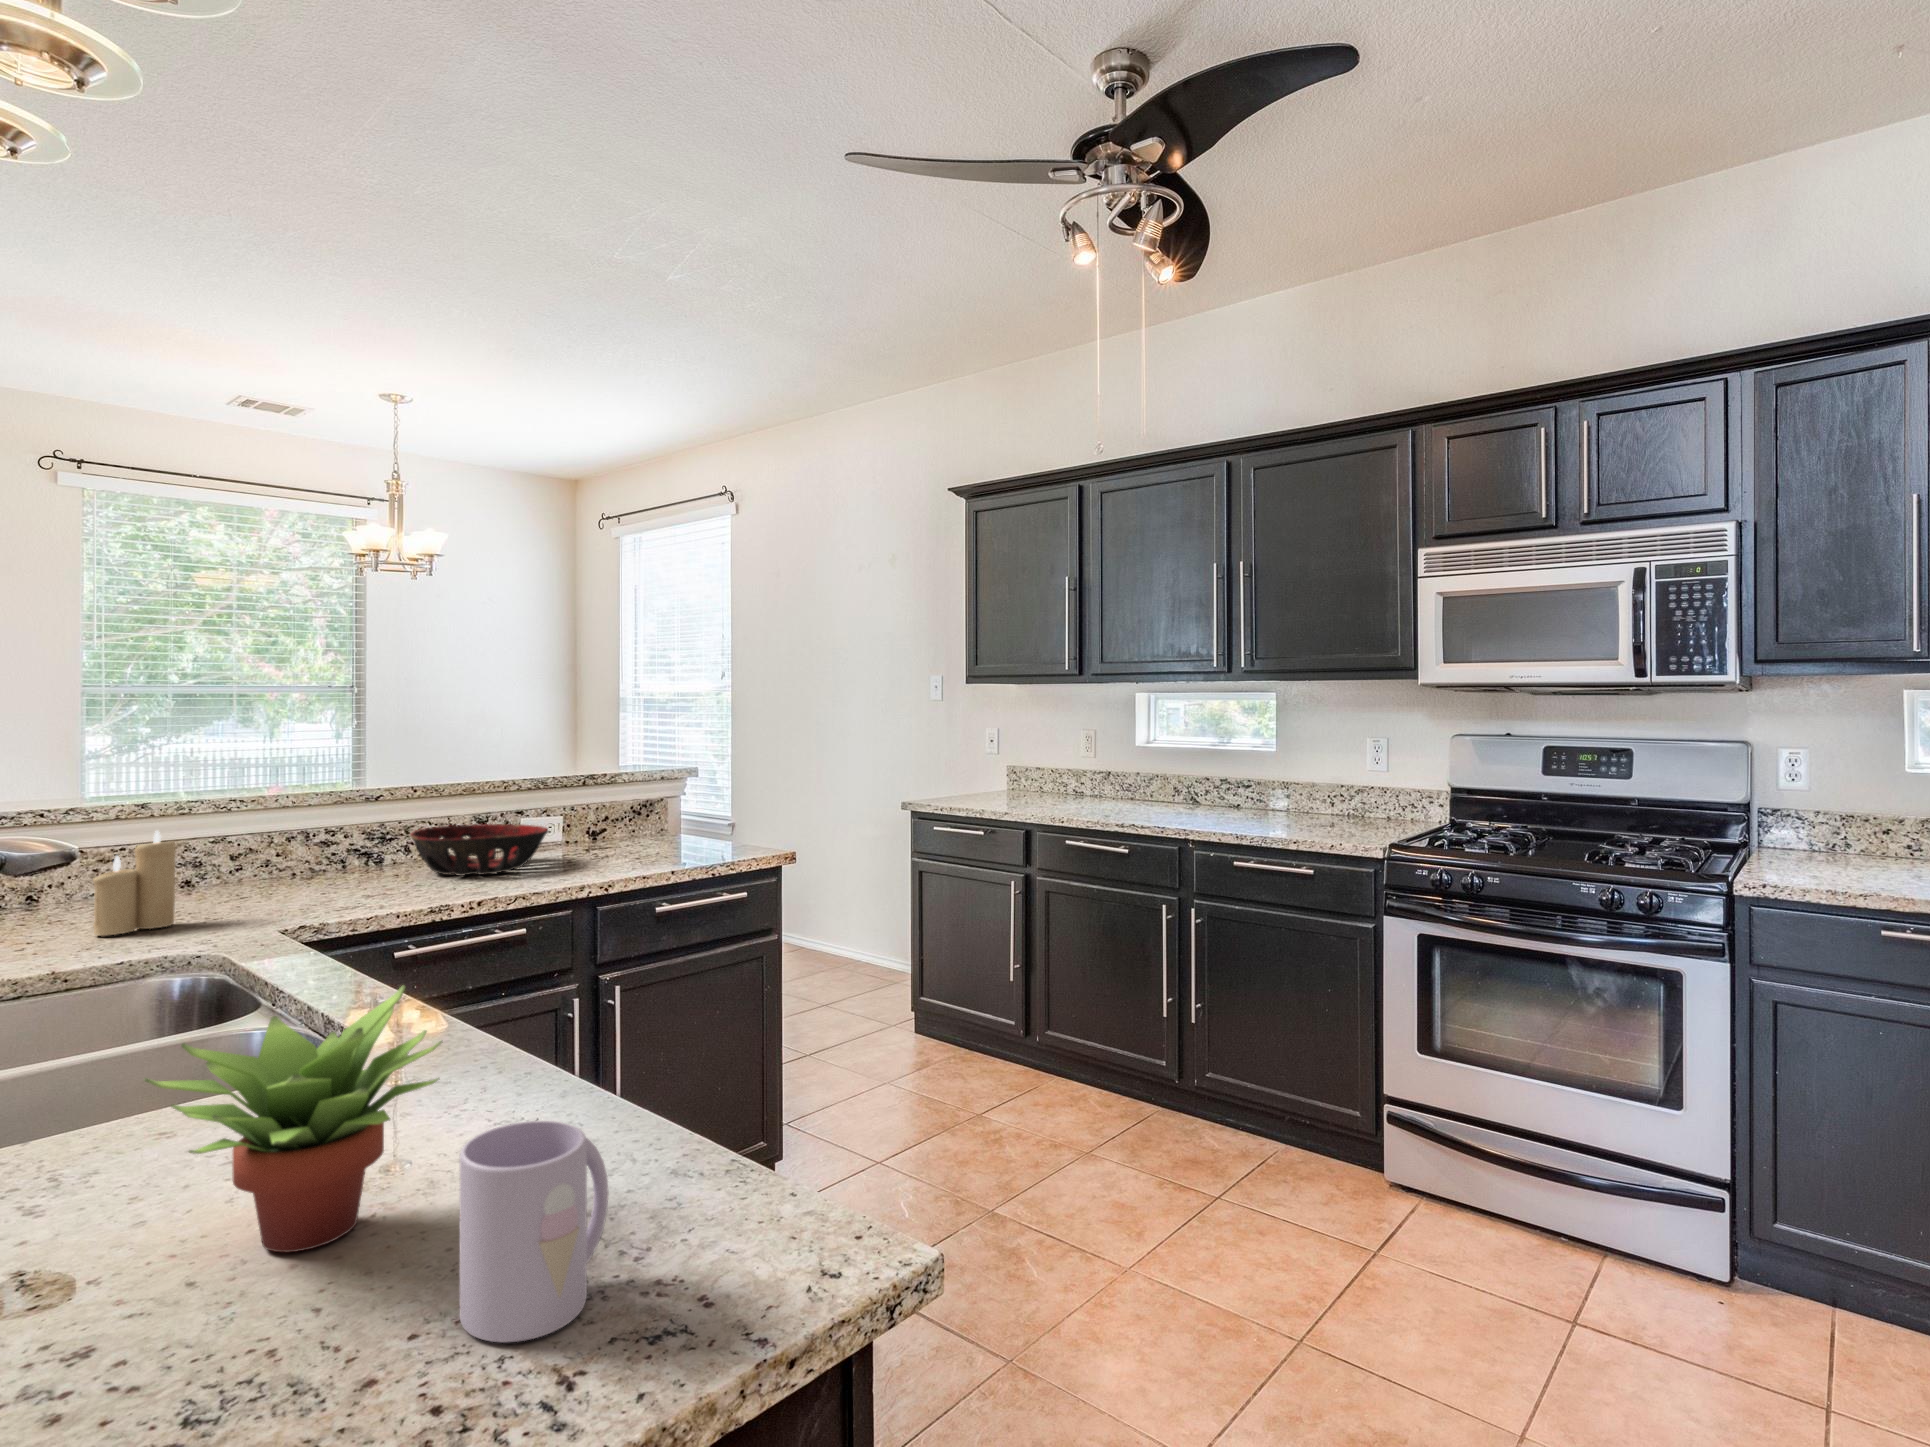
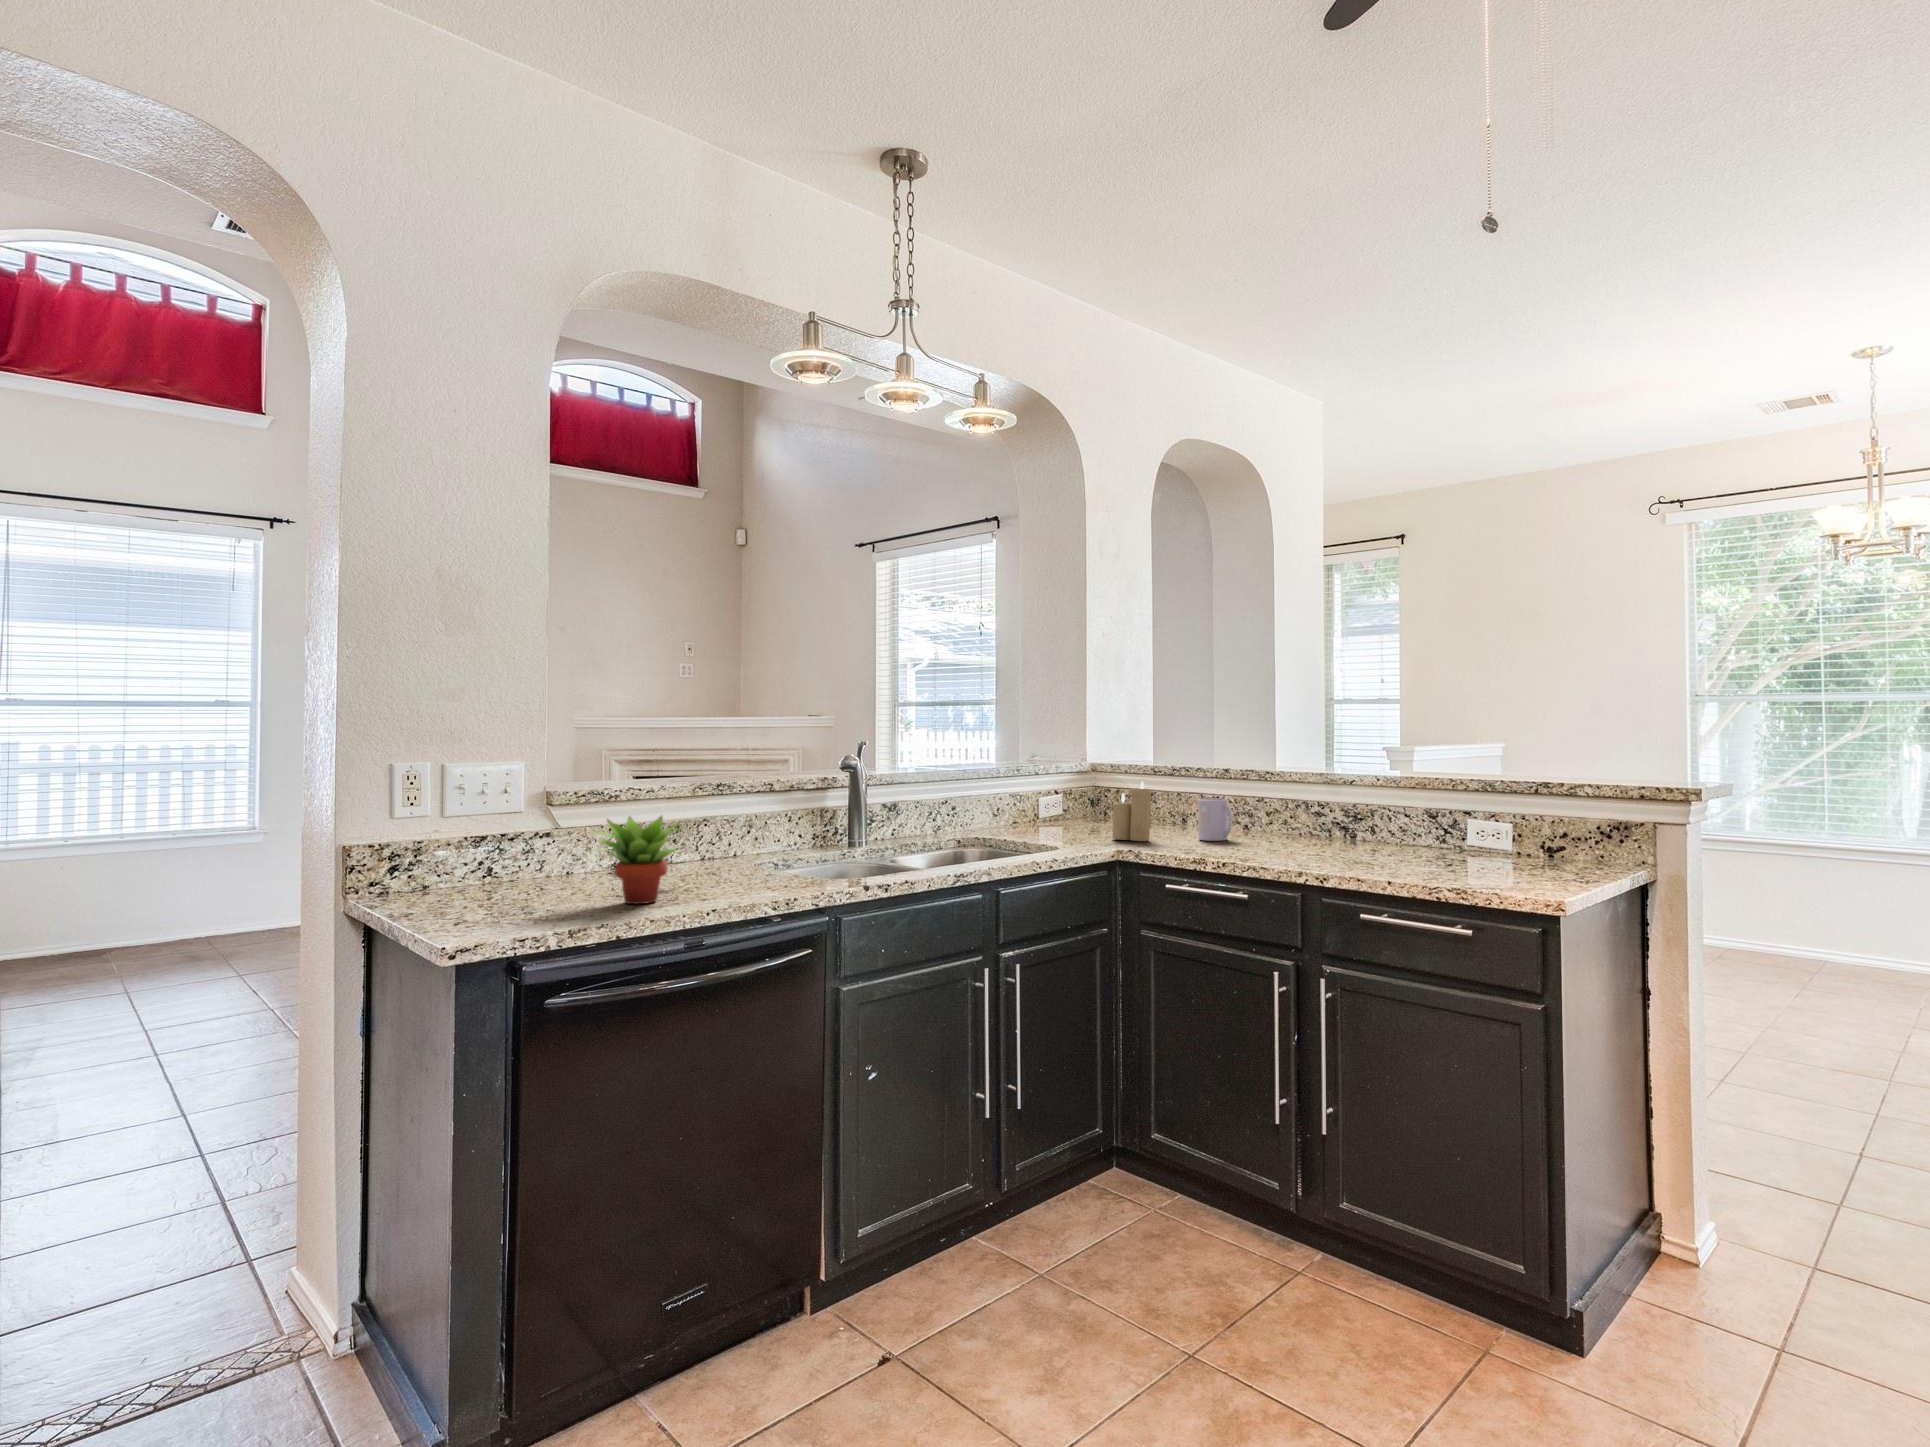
decorative bowl: present [410,824,548,876] -> none [1306,812,1424,858]
mug: present [460,1121,609,1342] -> present [1198,798,1232,841]

